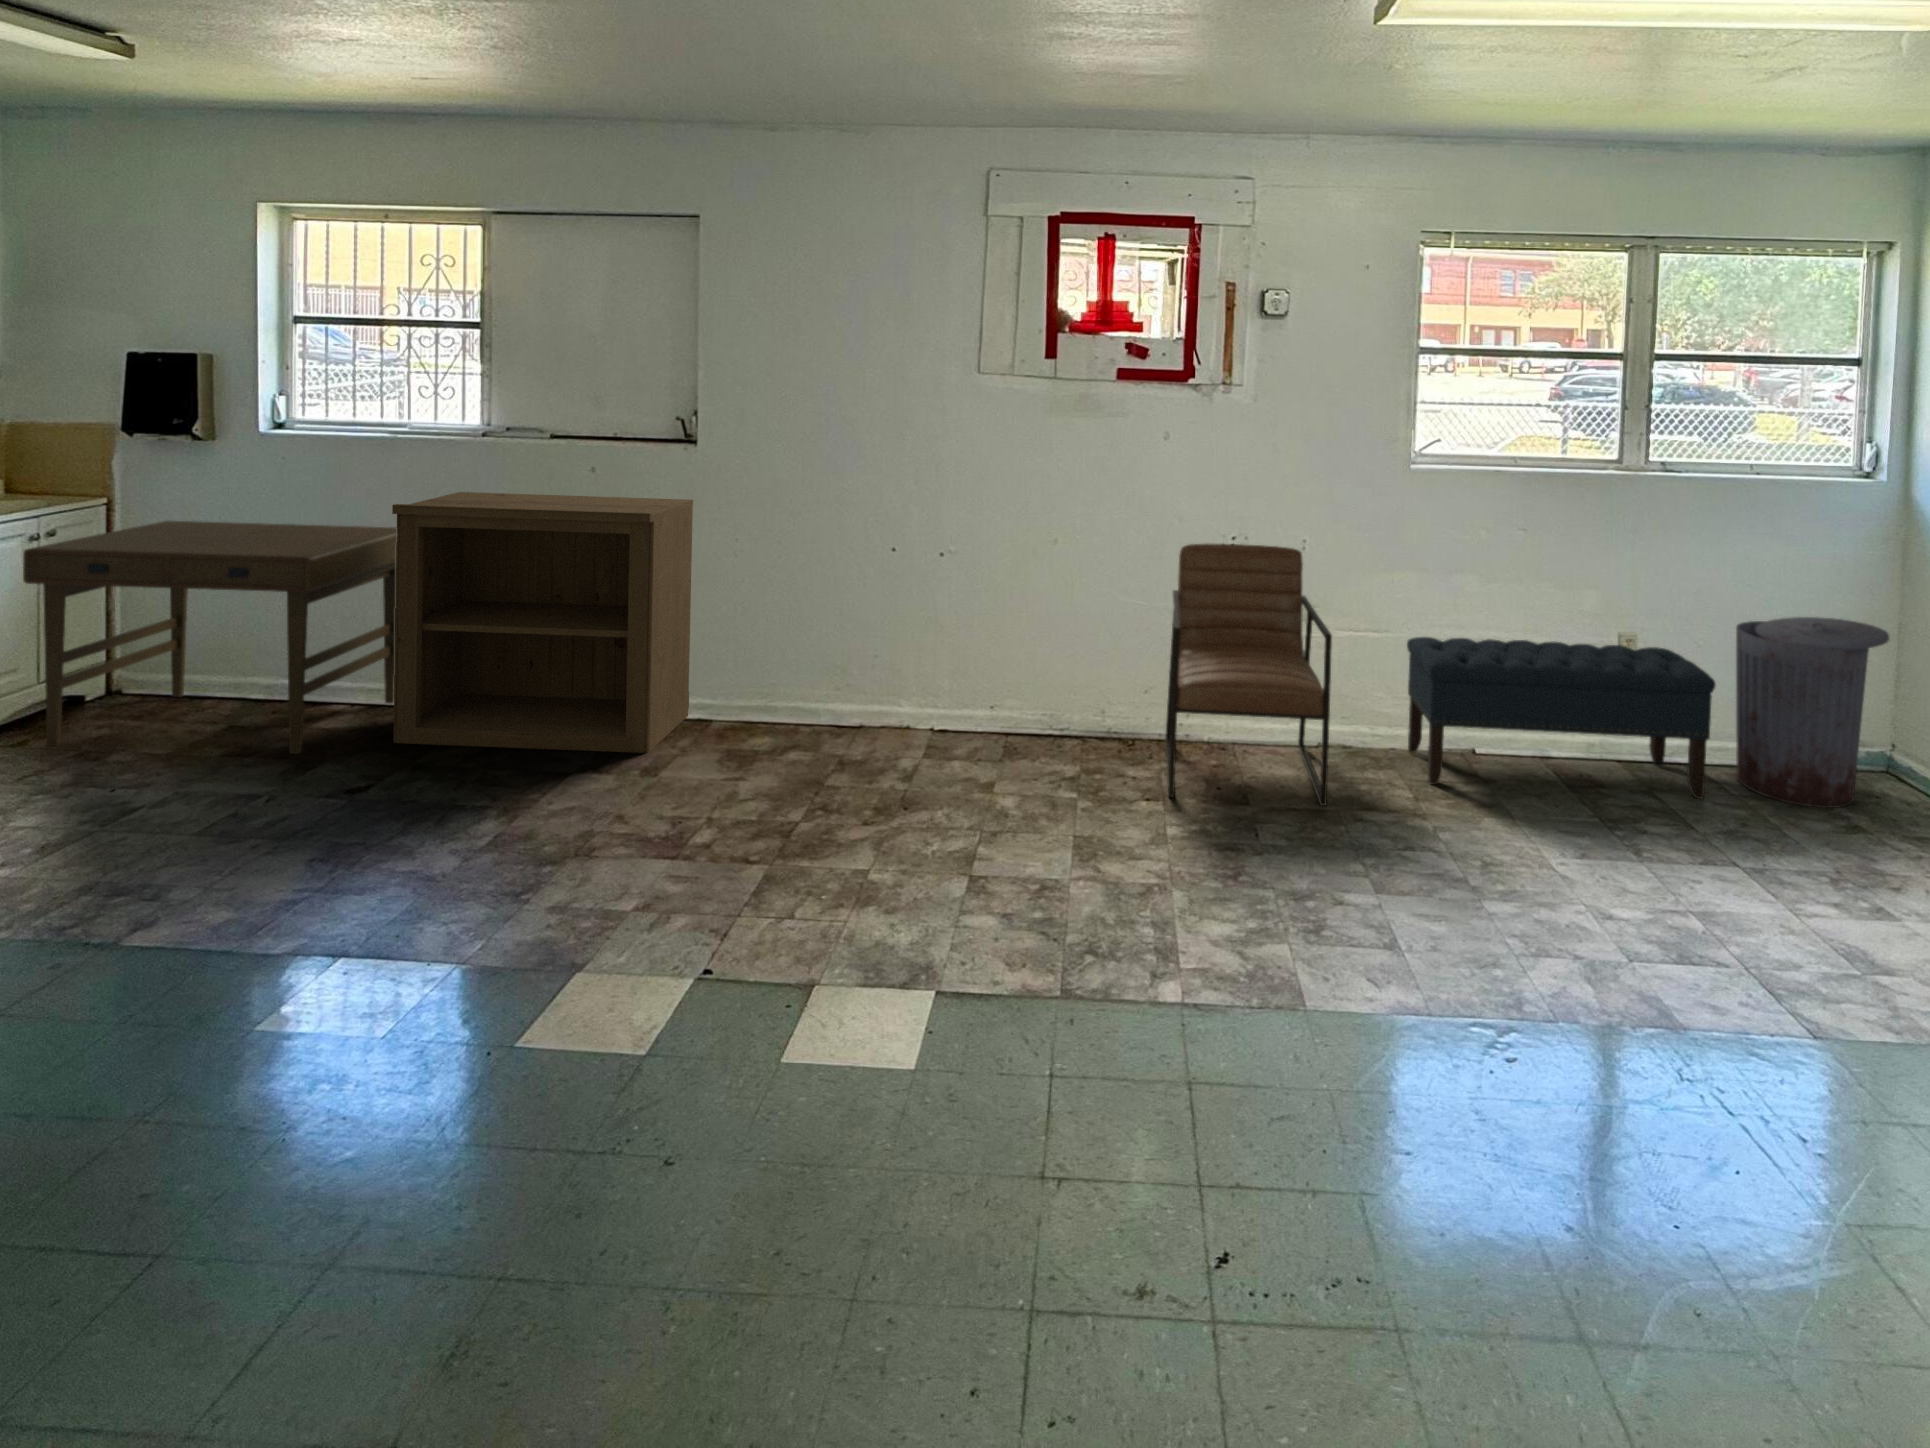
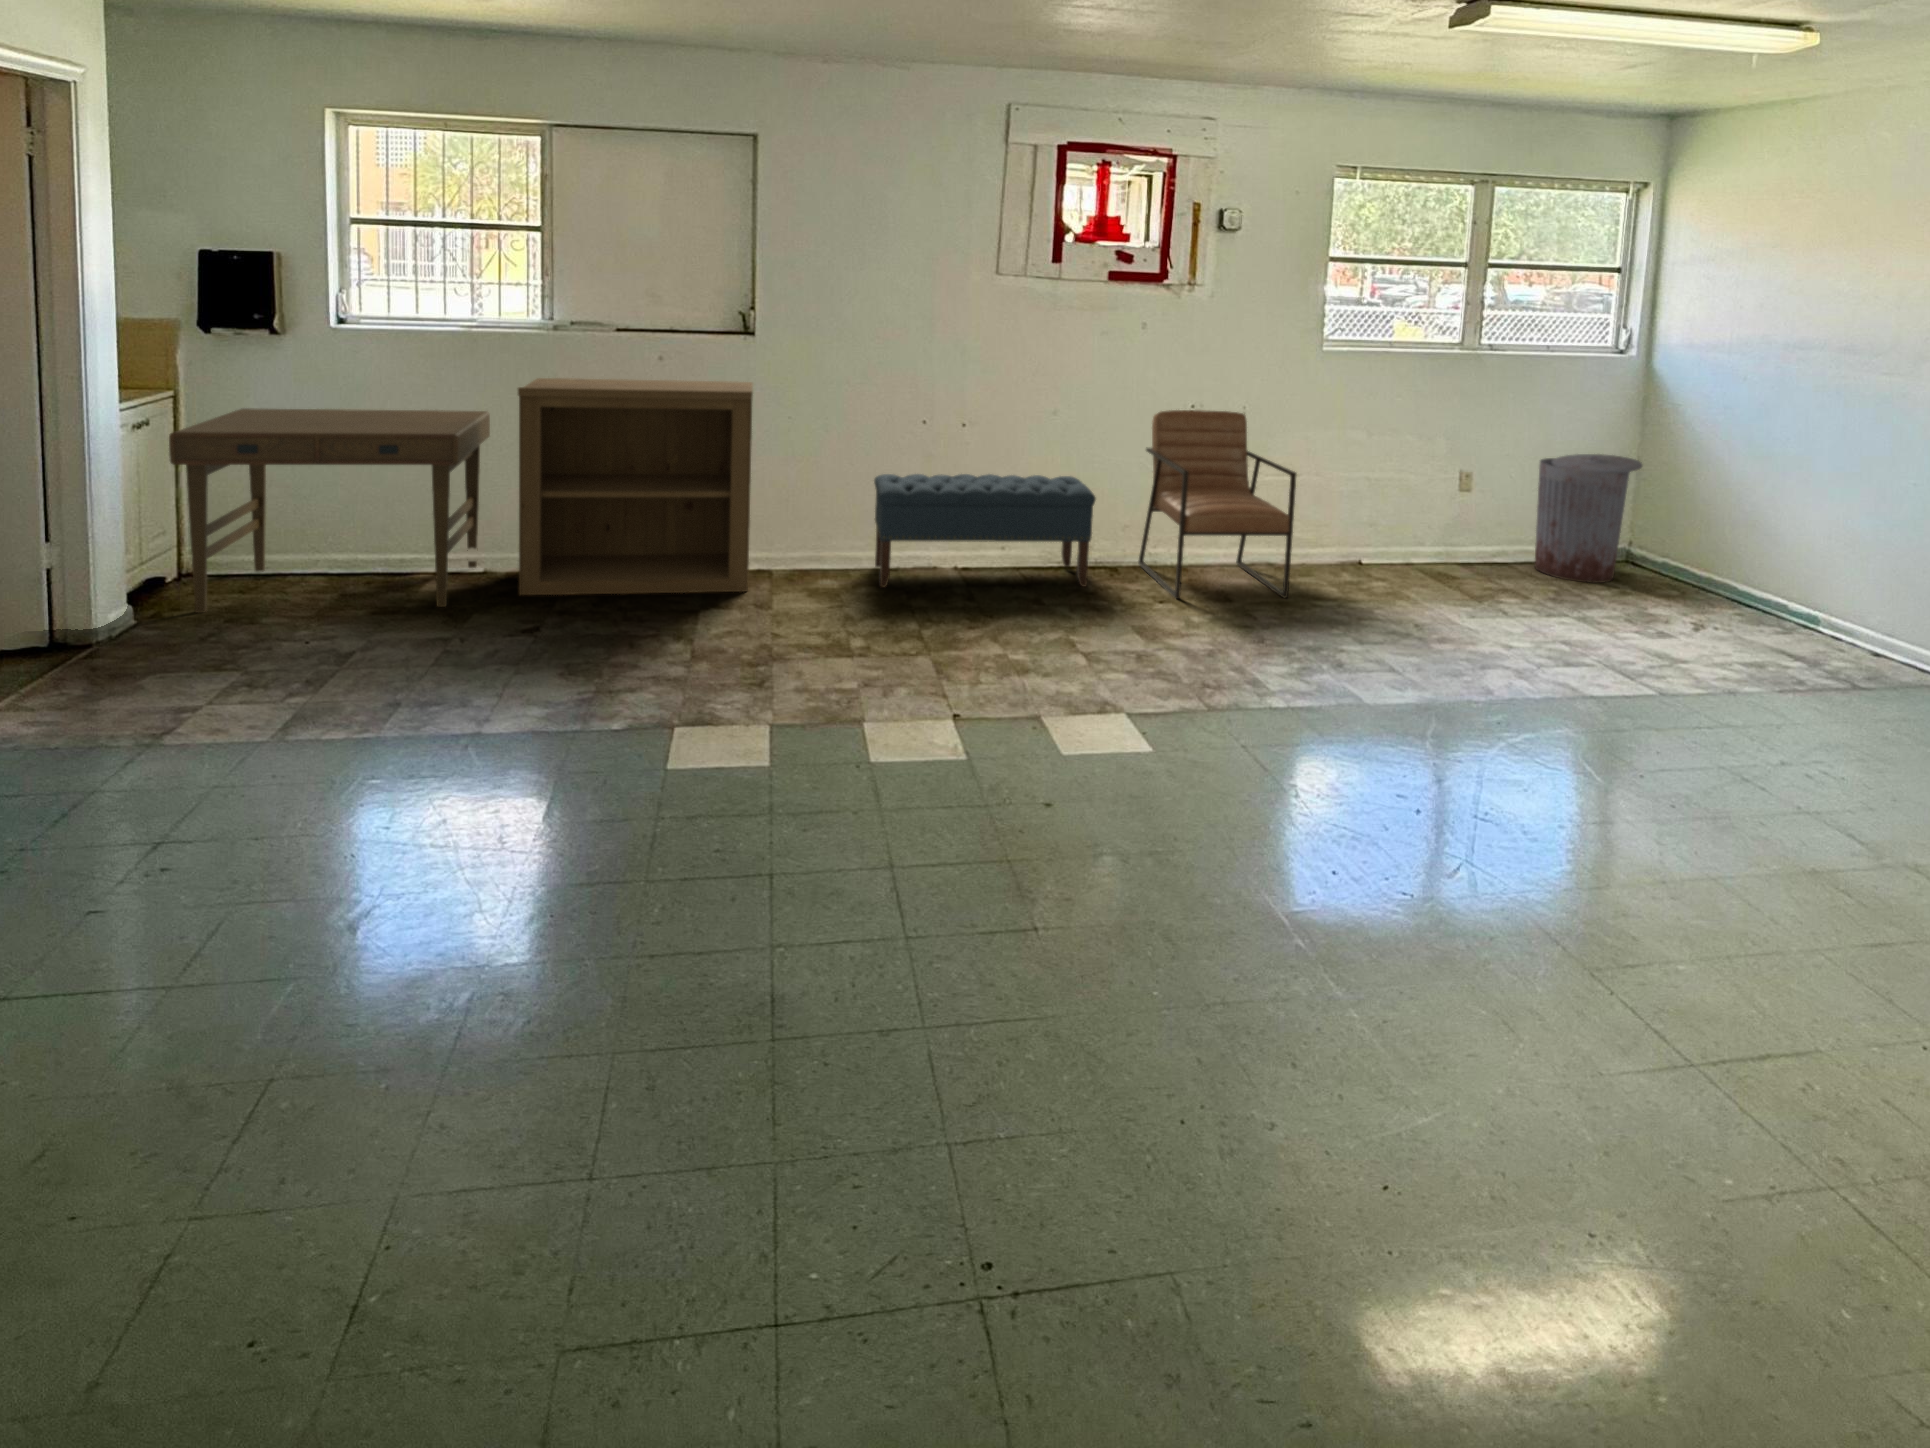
bench: present [1407,637,1716,799] -> present [874,474,1096,588]

